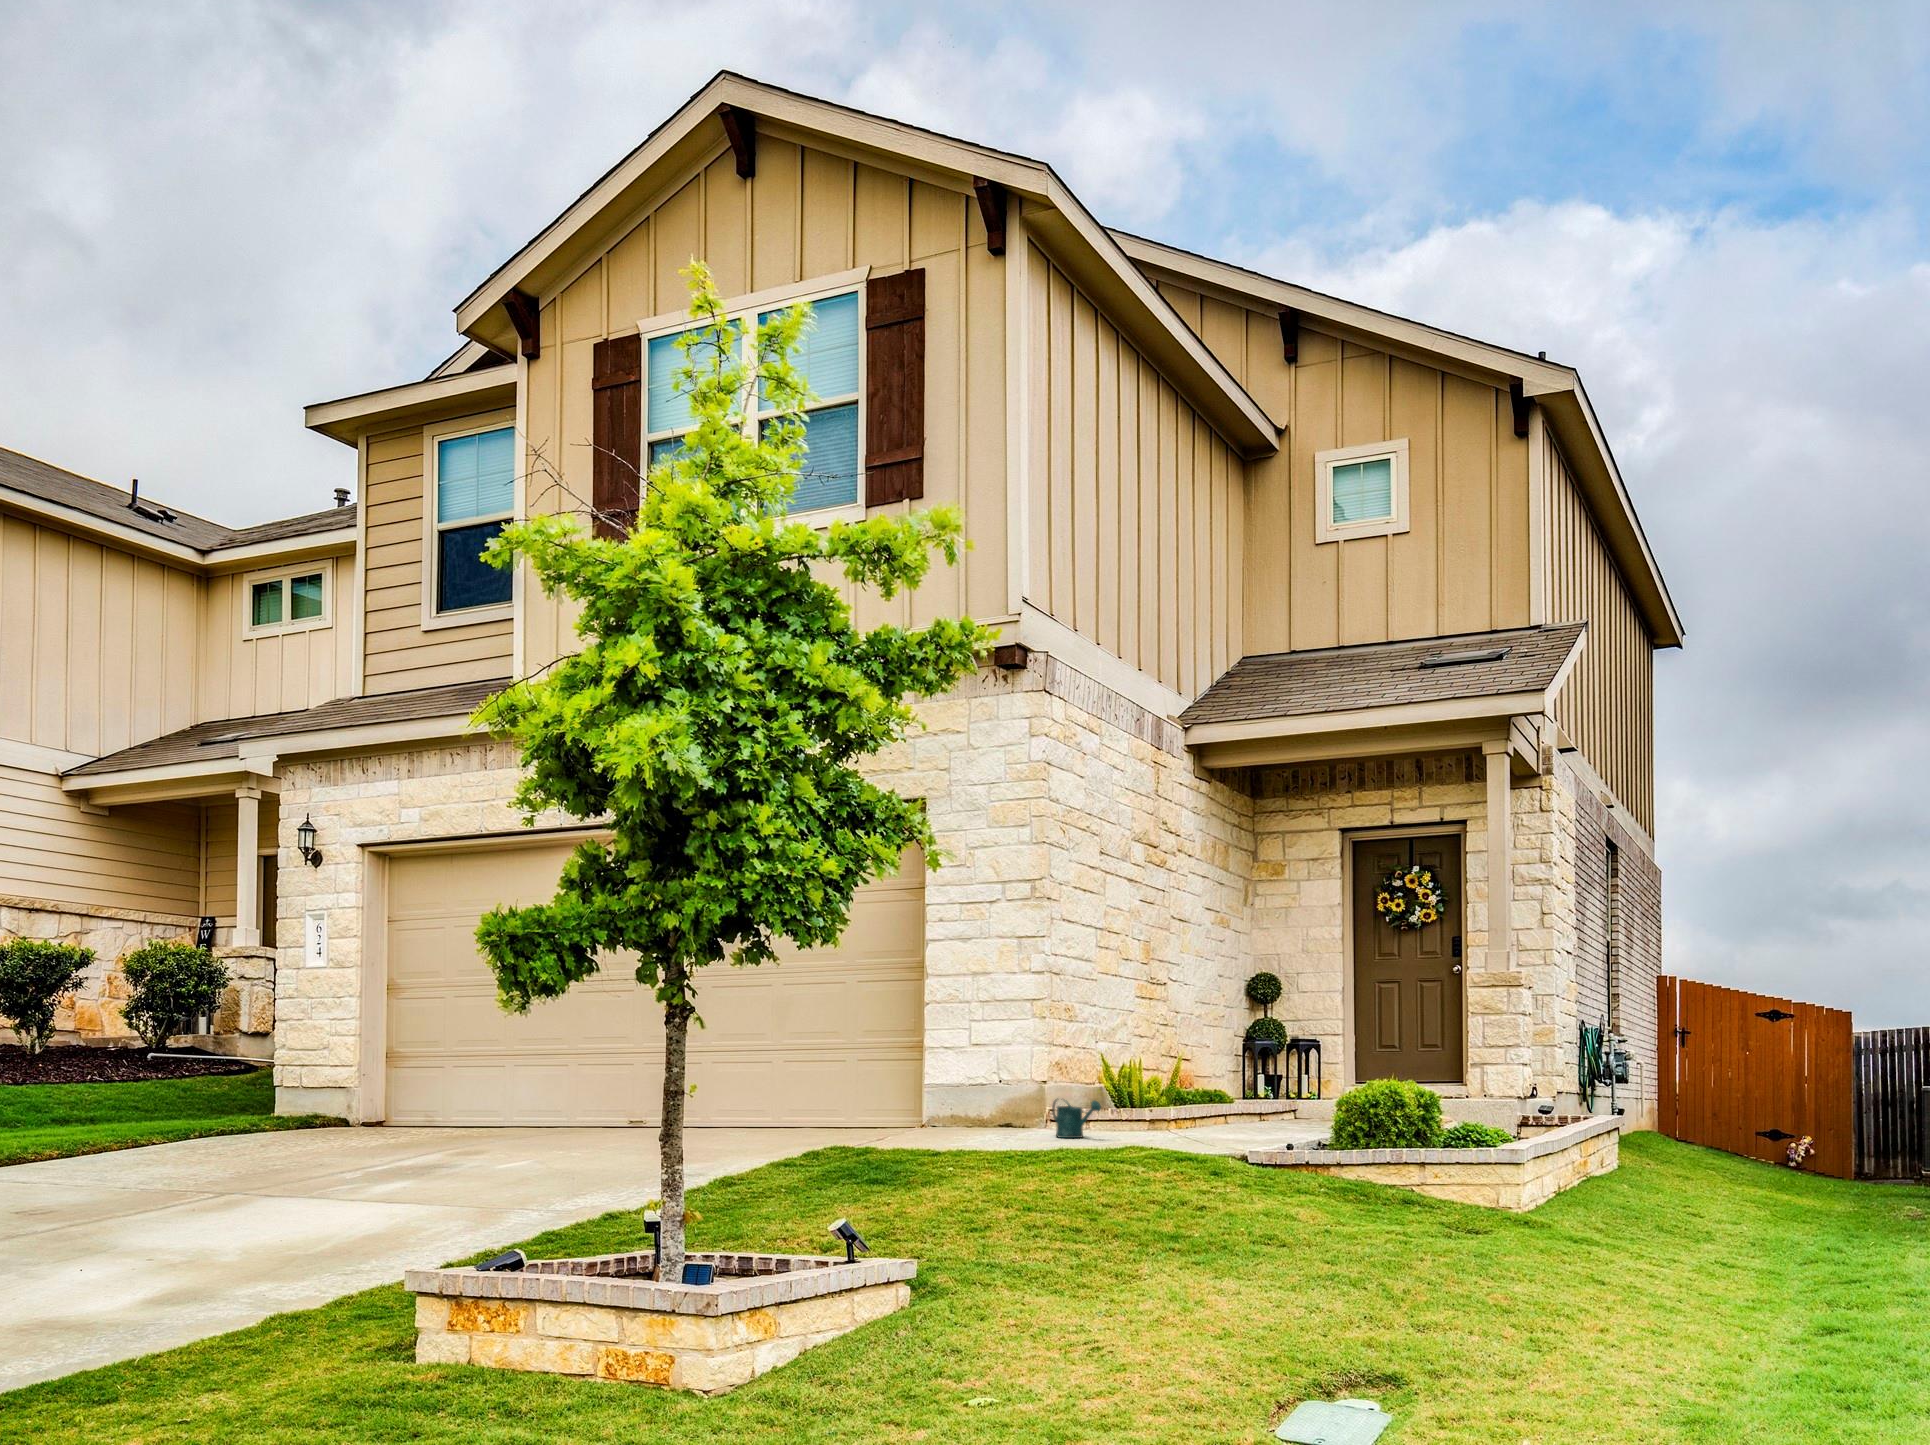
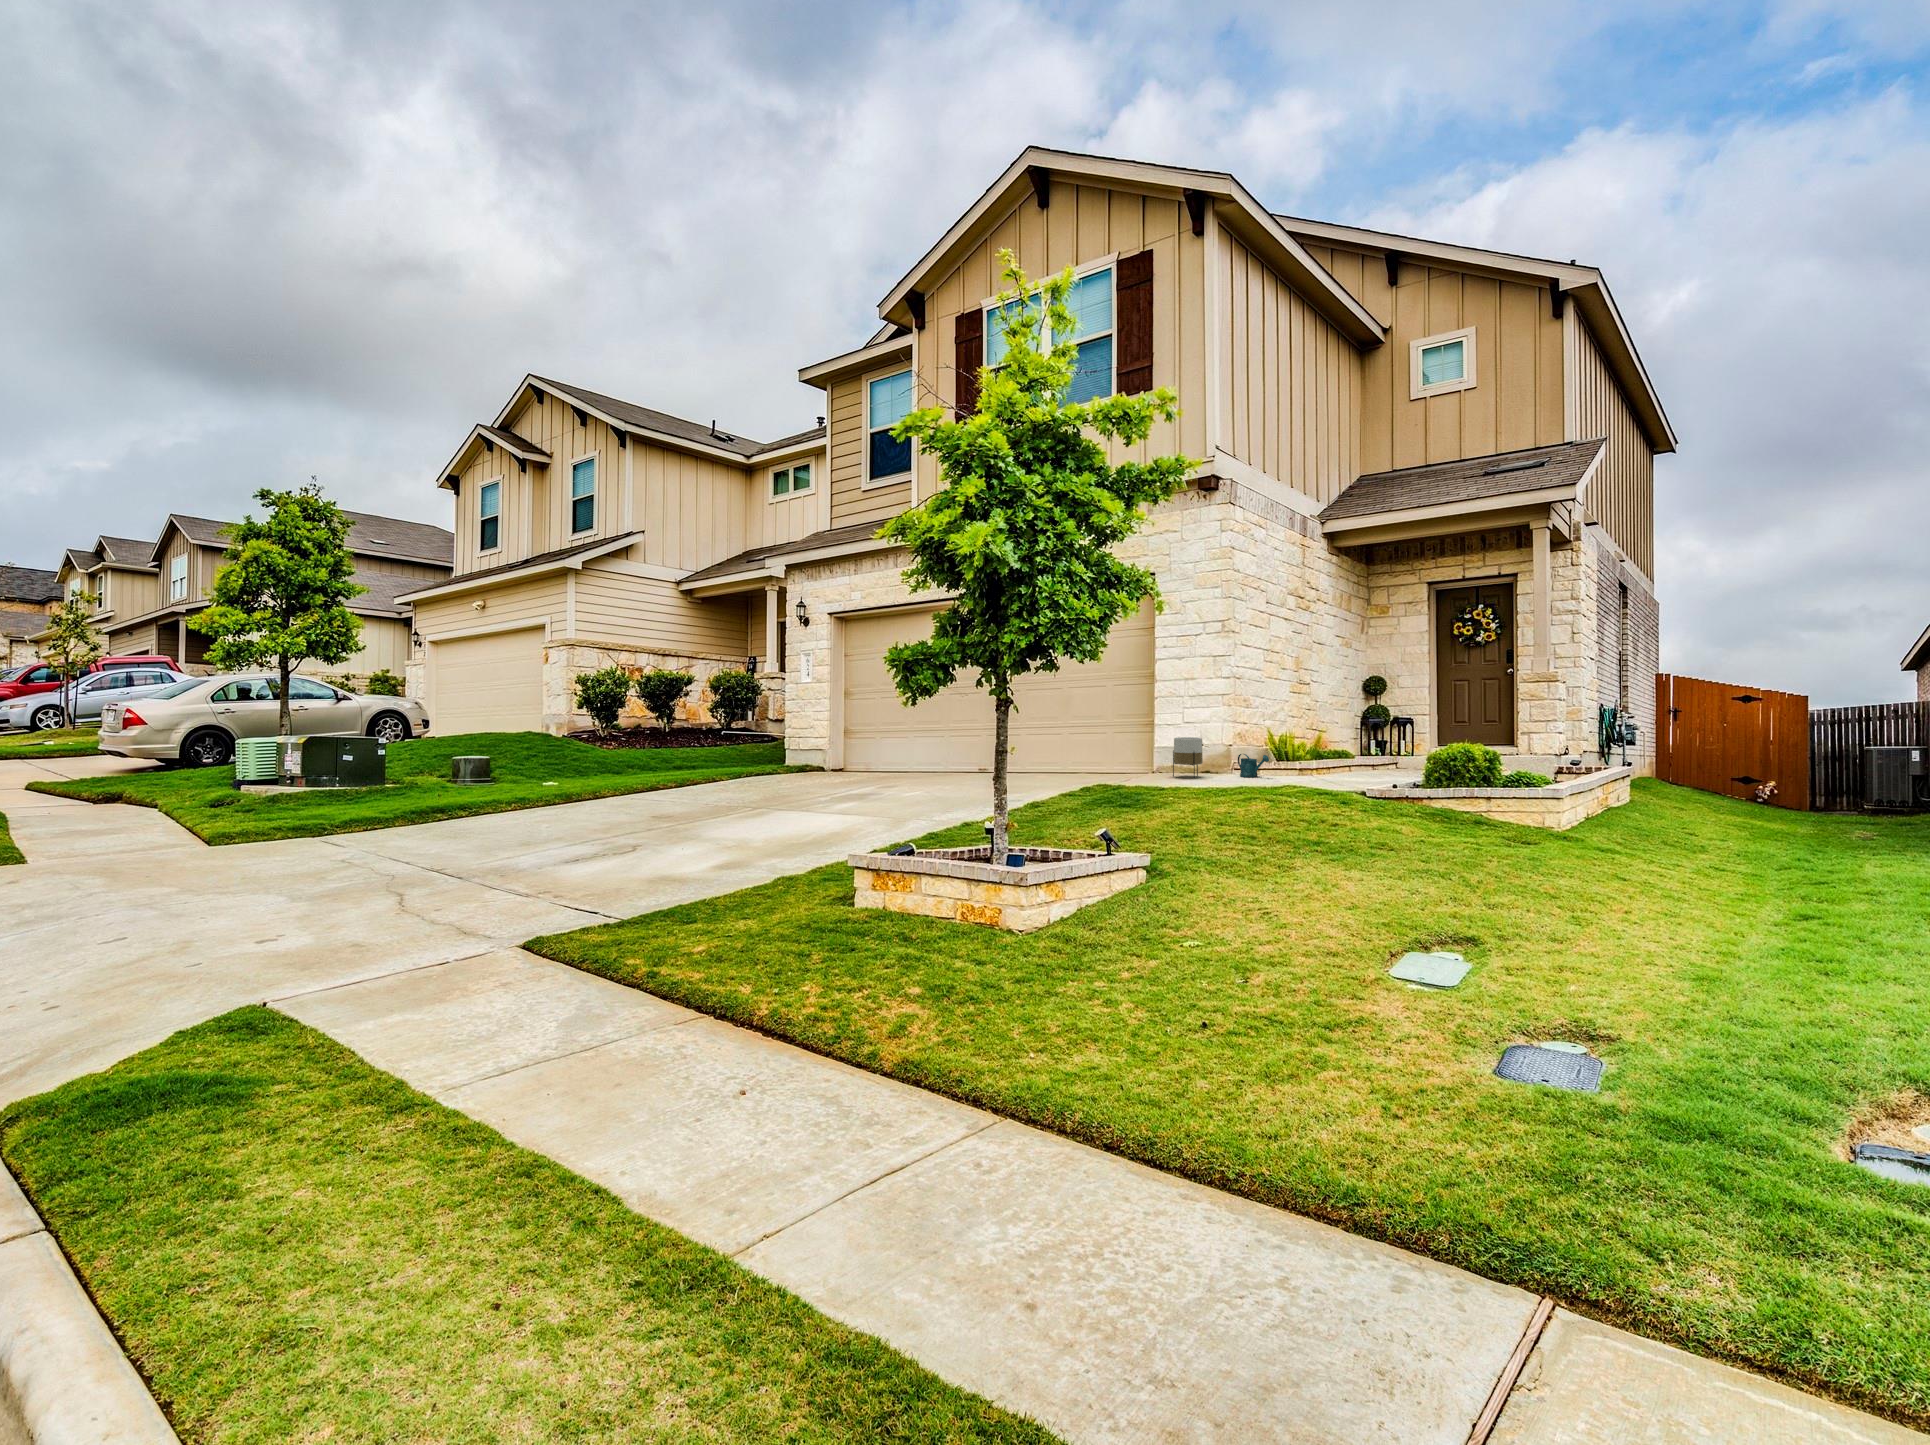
planter: none [948,1071,996,1141] -> present [1173,737,1203,778]

